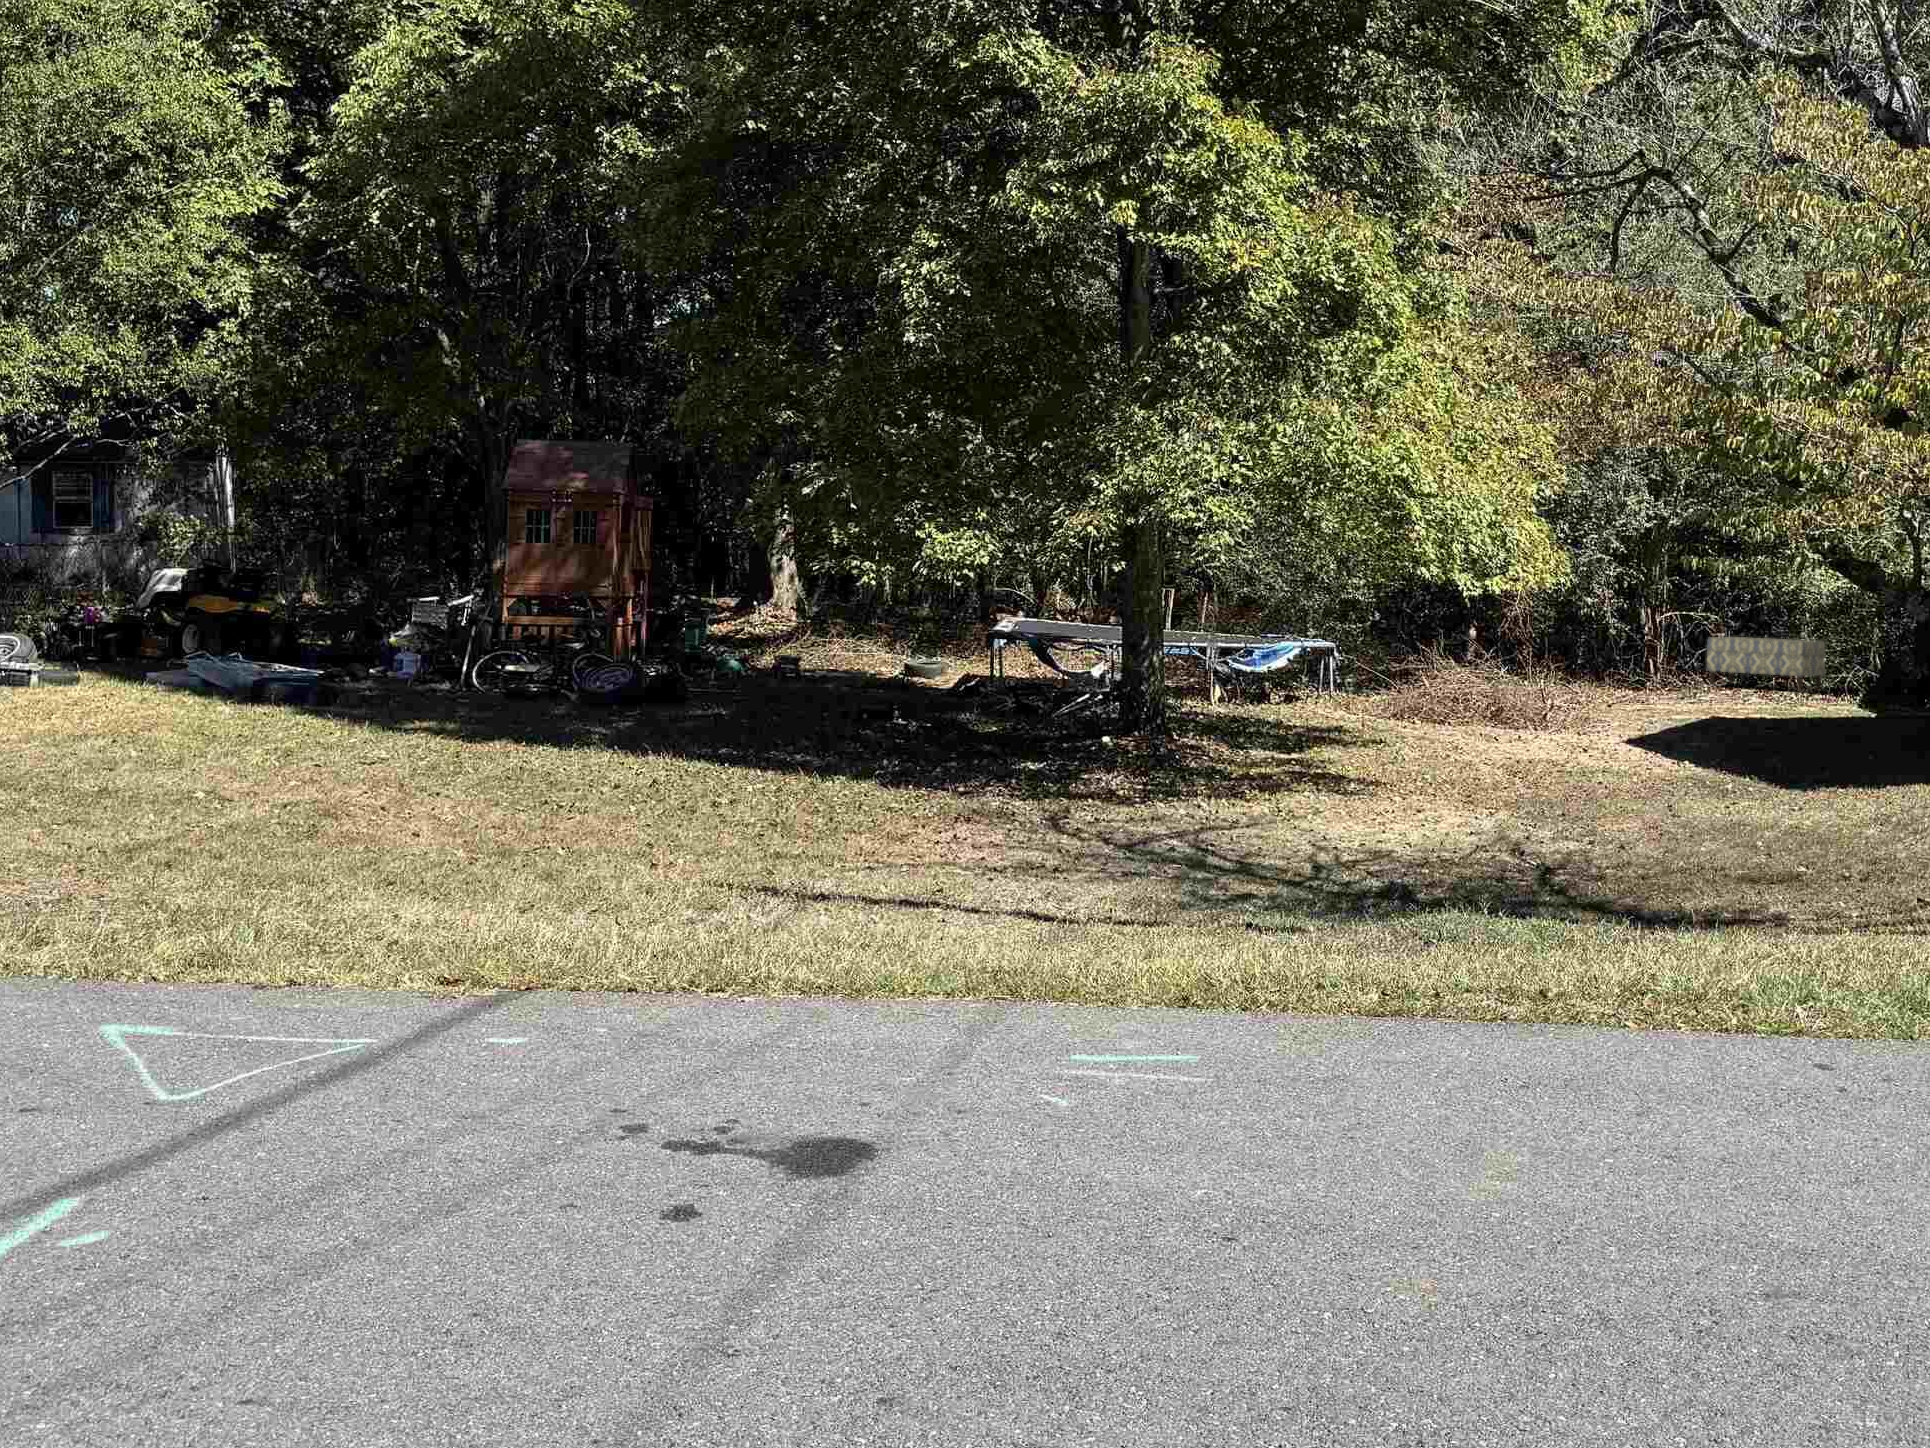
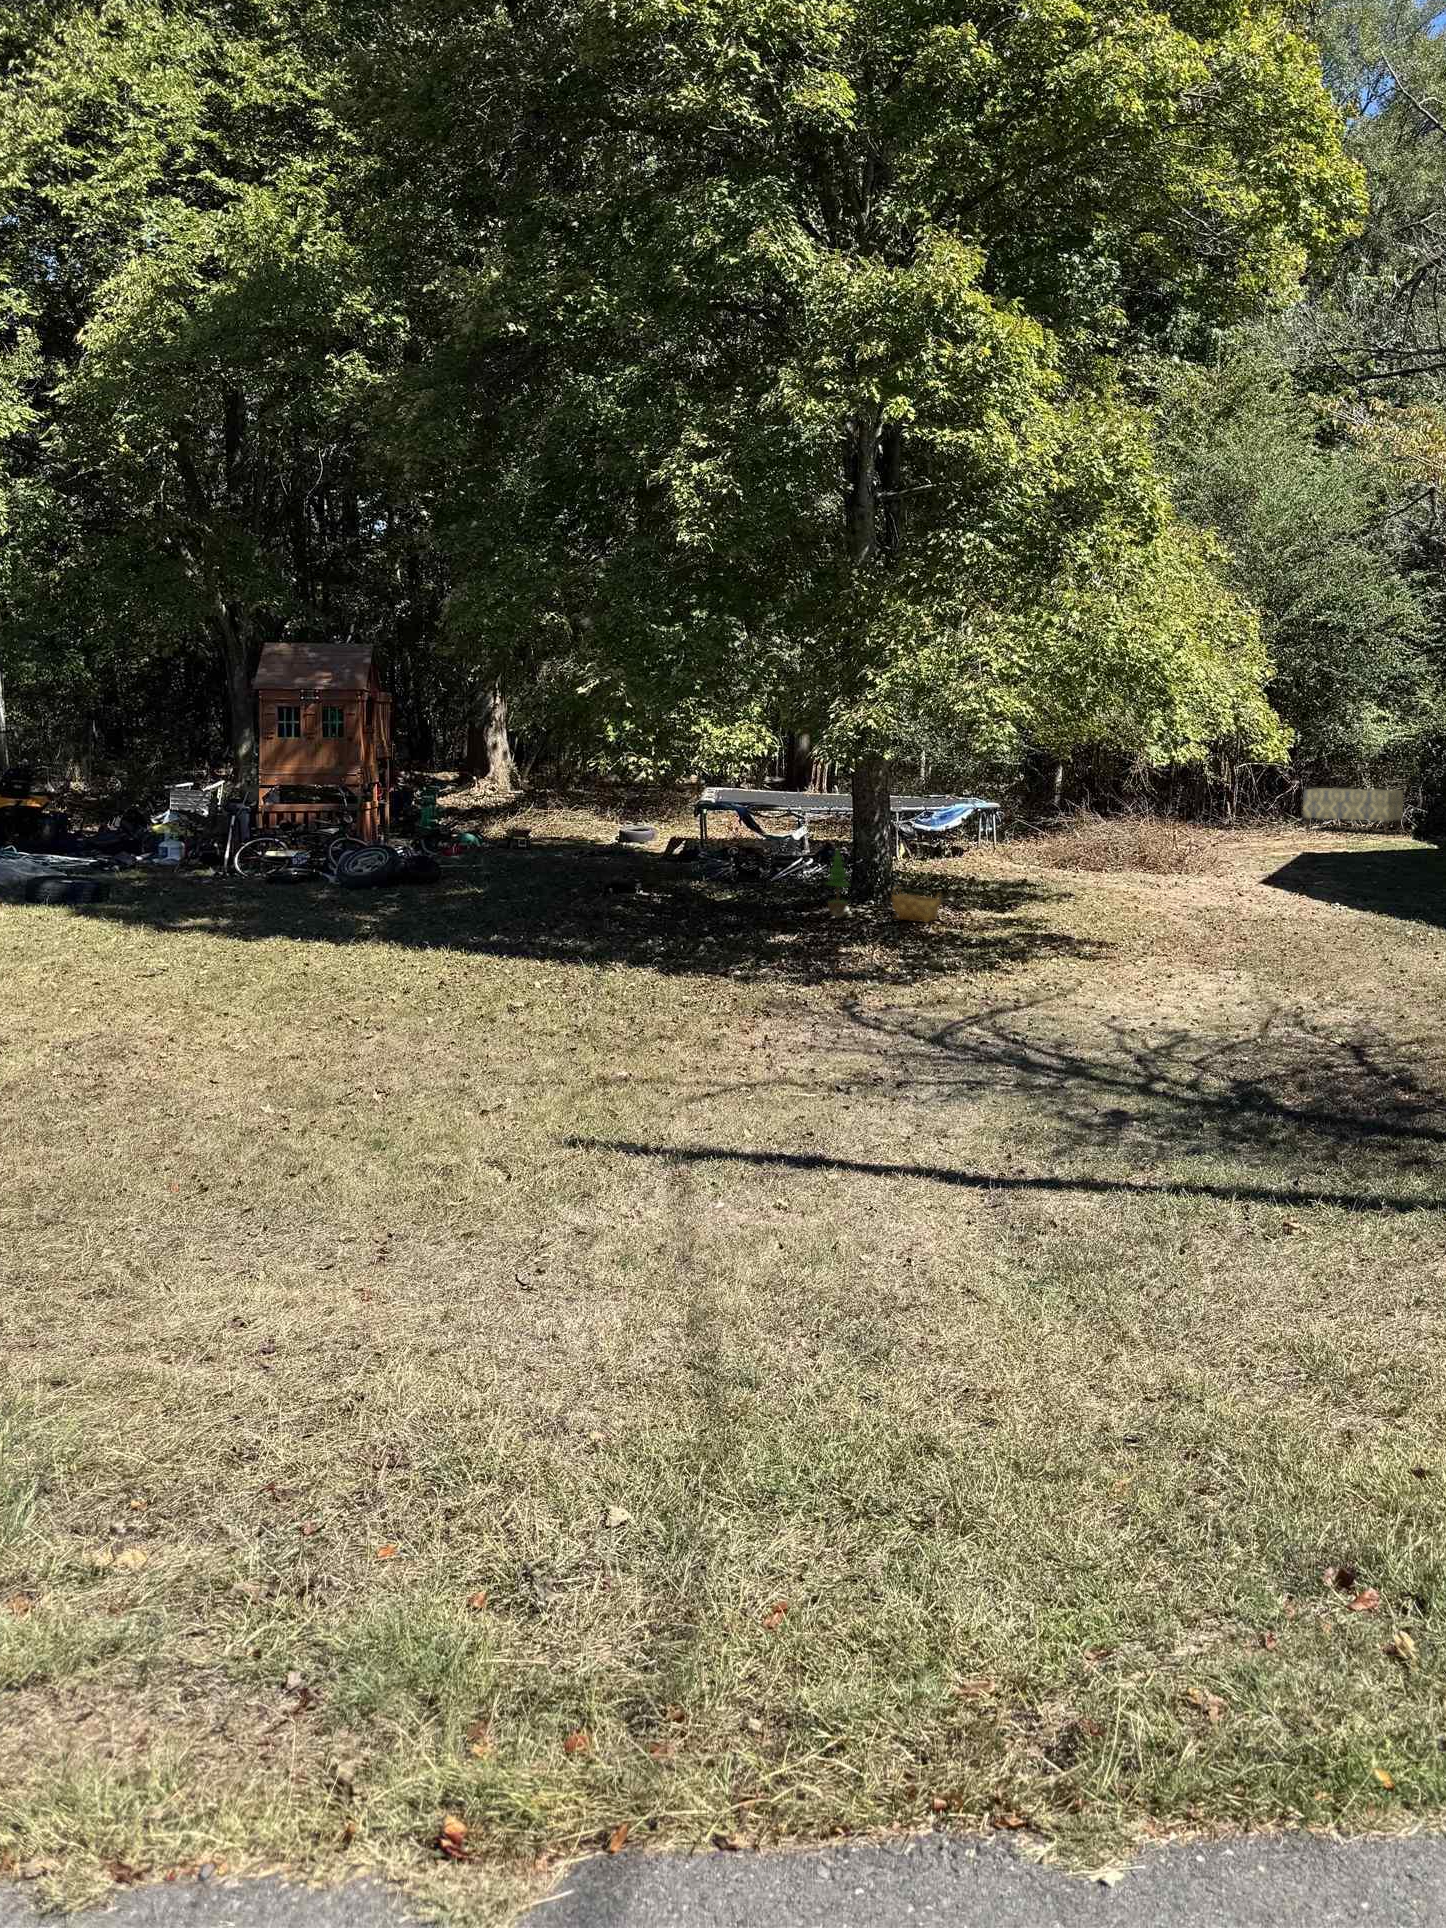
potted tree: none [1089,673,1117,752] -> present [827,850,851,918]
woven basket: none [1159,718,1215,758] -> present [891,887,941,922]

